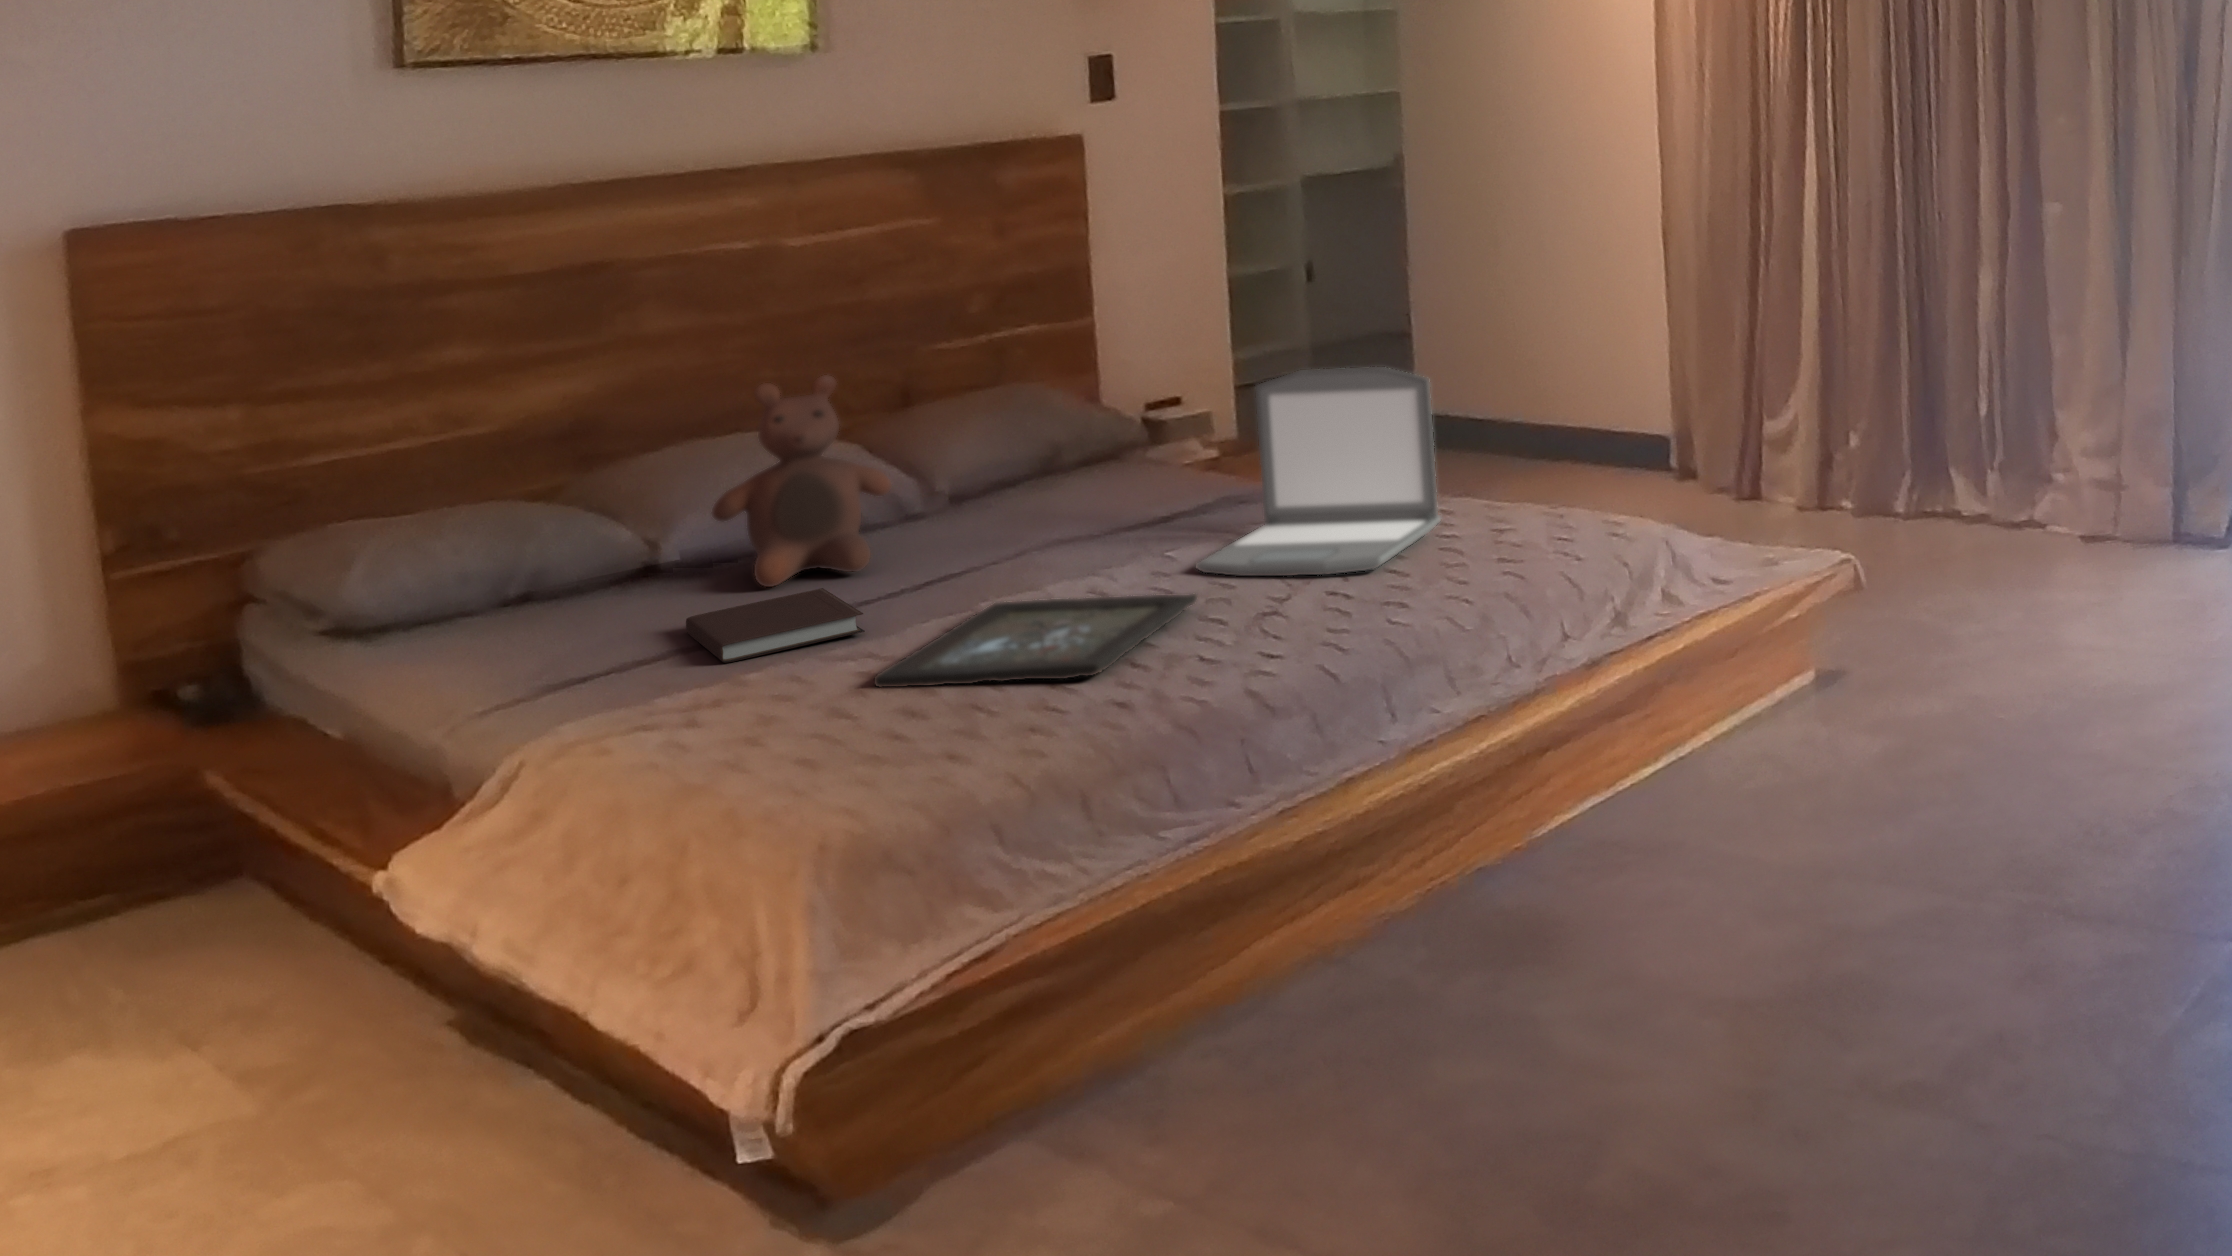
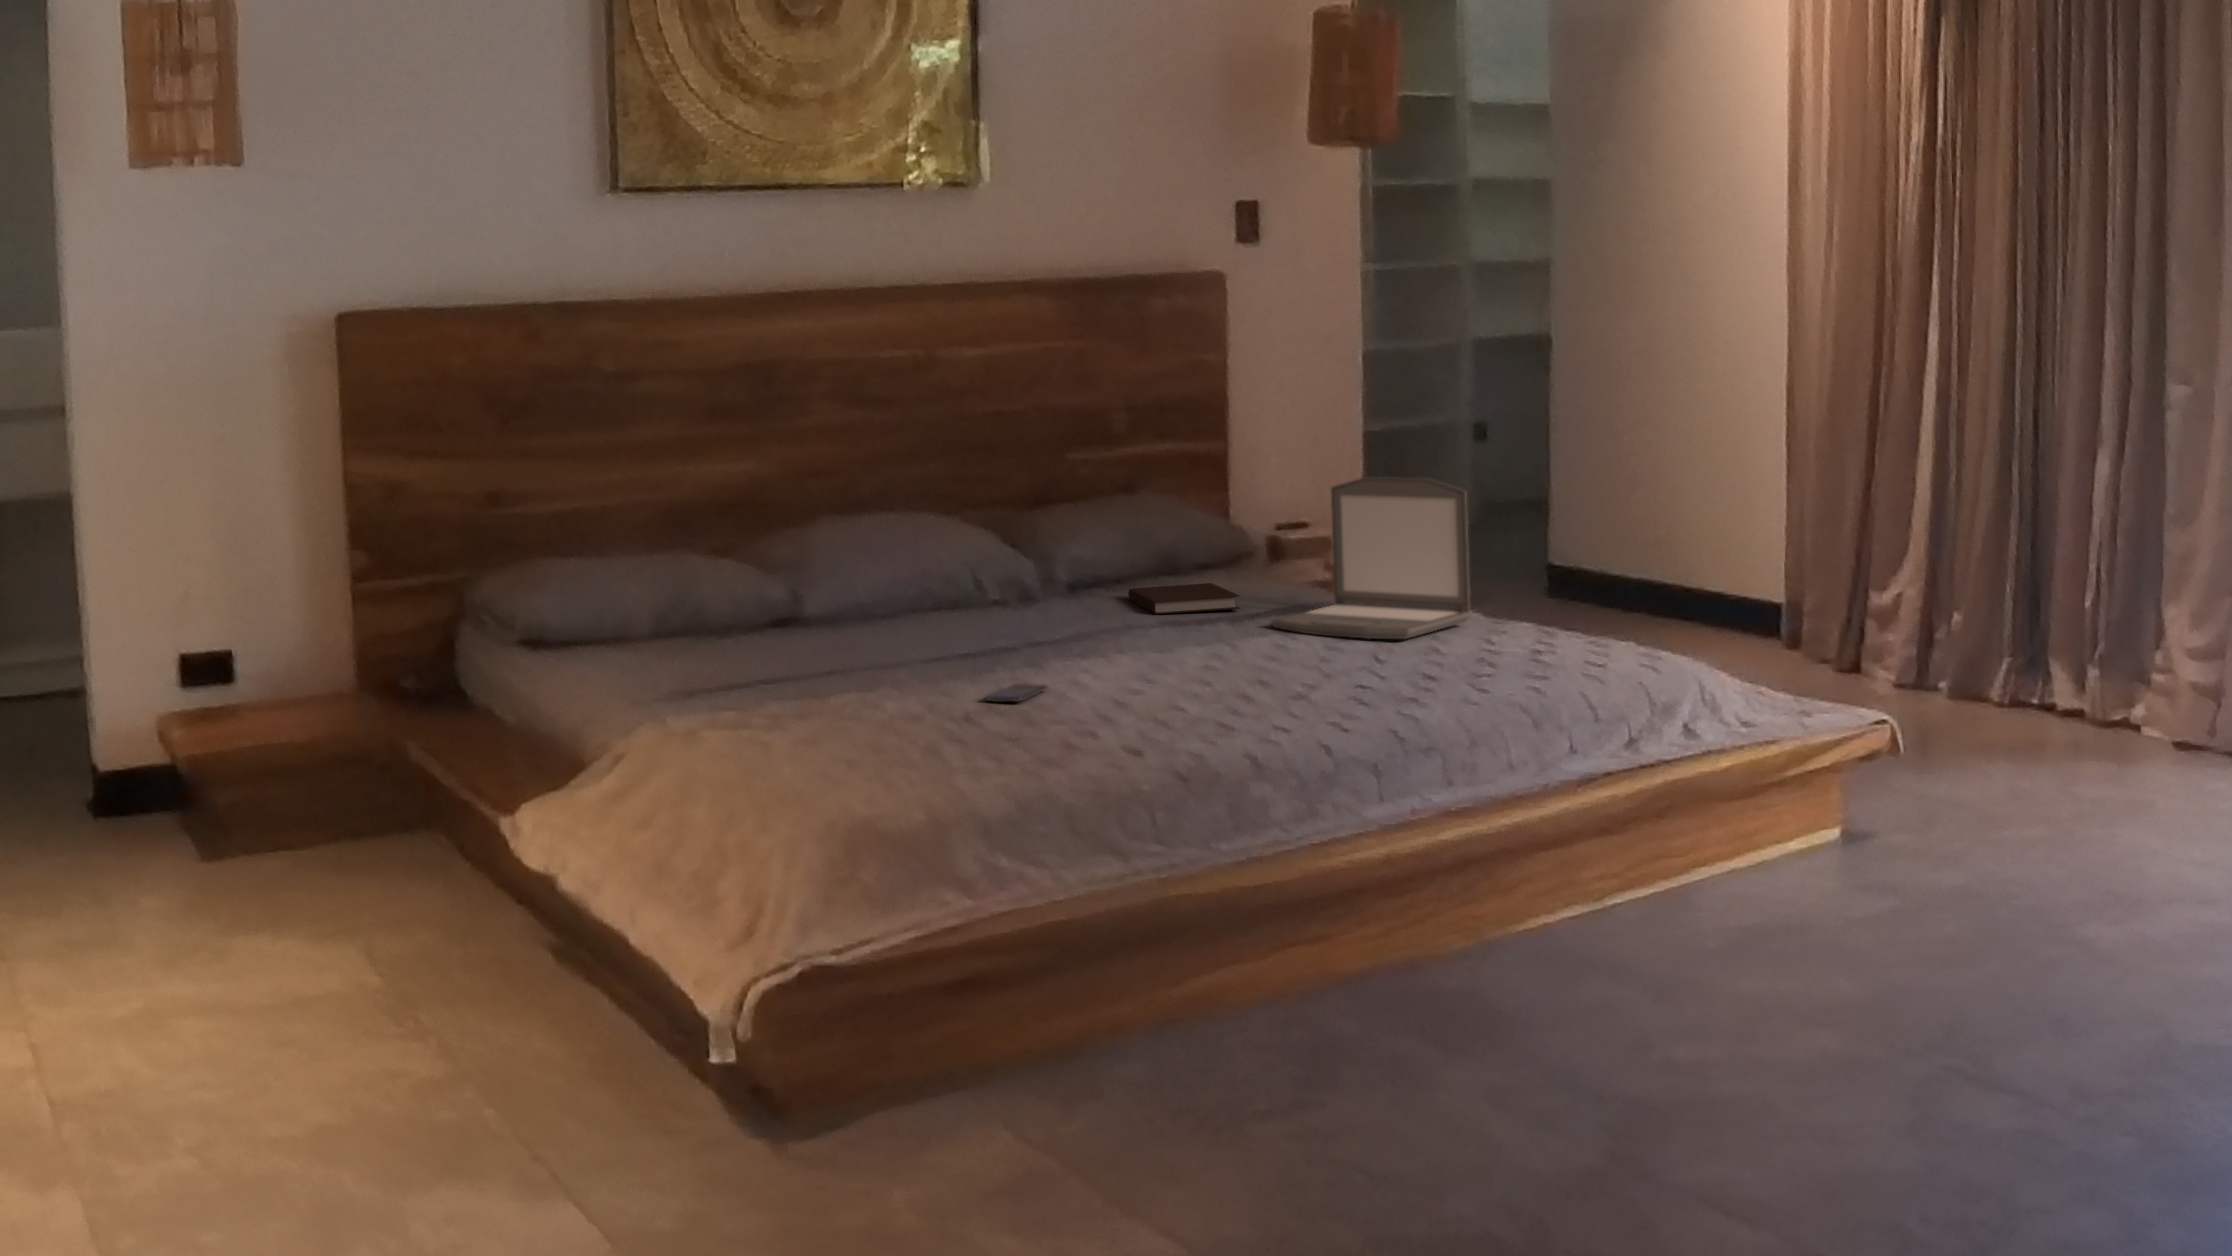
stuffed bear: present [712,375,891,587] -> none [943,451,1064,604]
notebook: present [686,588,865,662] -> present [1129,583,1240,614]
tray: present [874,594,1197,687] -> none [1033,626,1262,669]
smartphone: none [815,745,912,795] -> present [986,684,1047,702]

